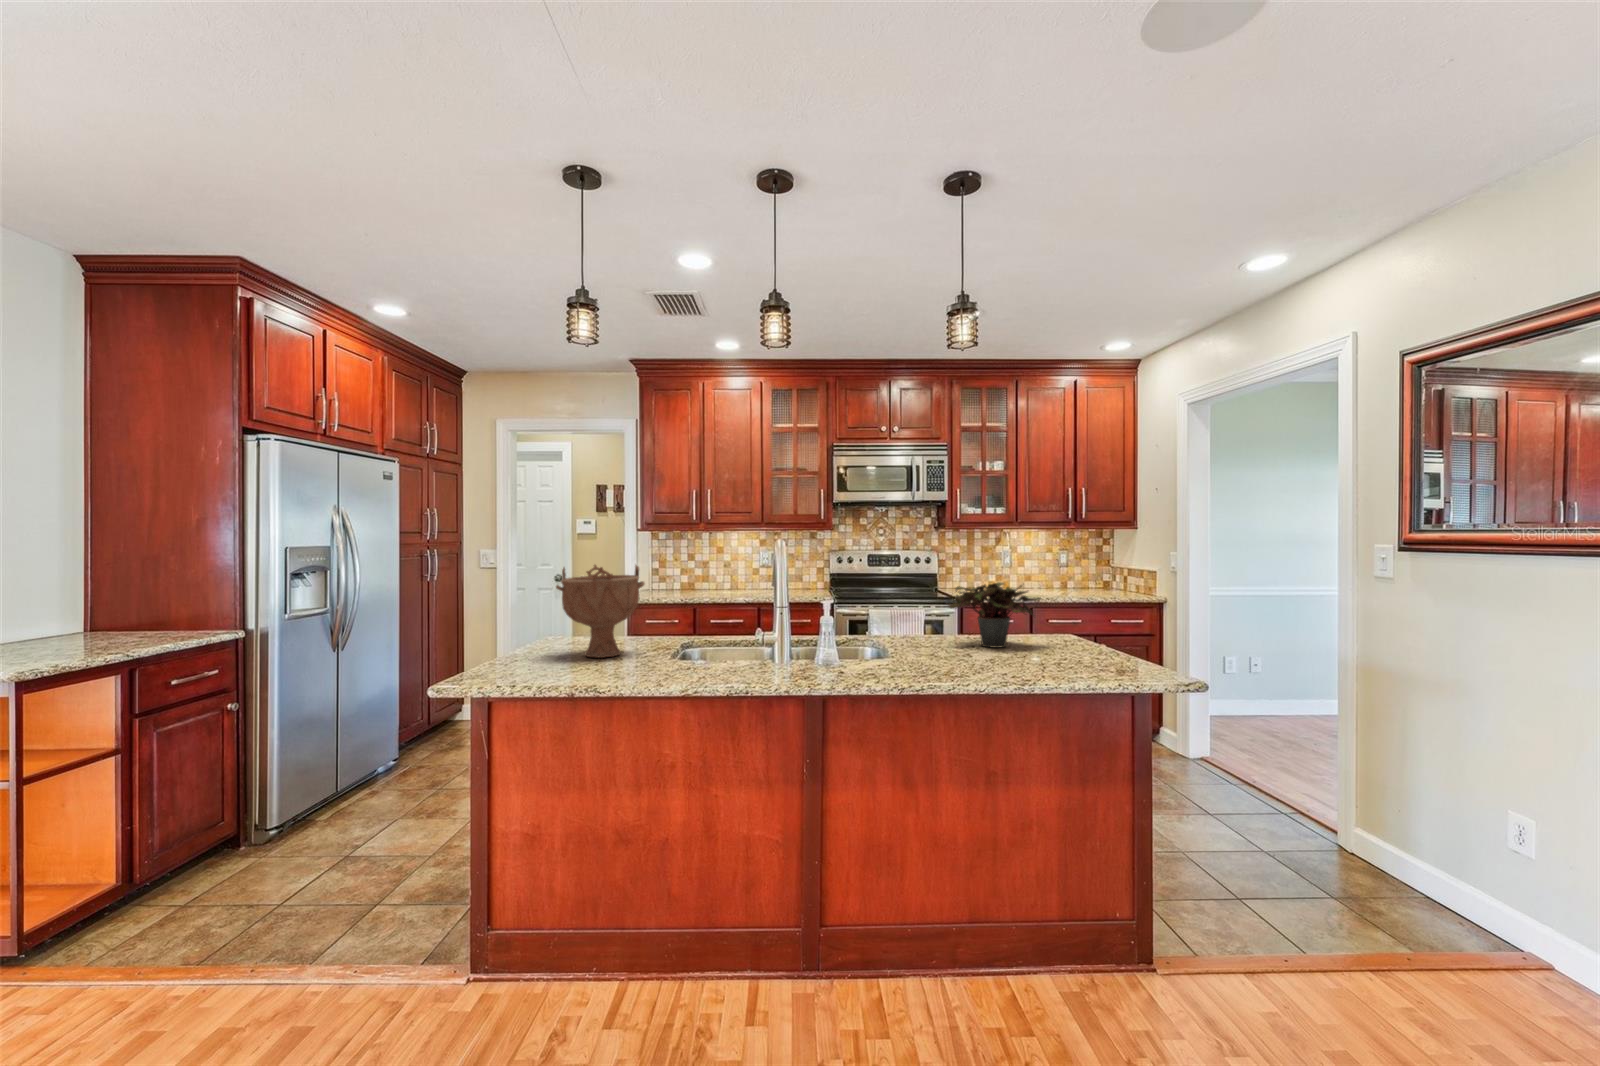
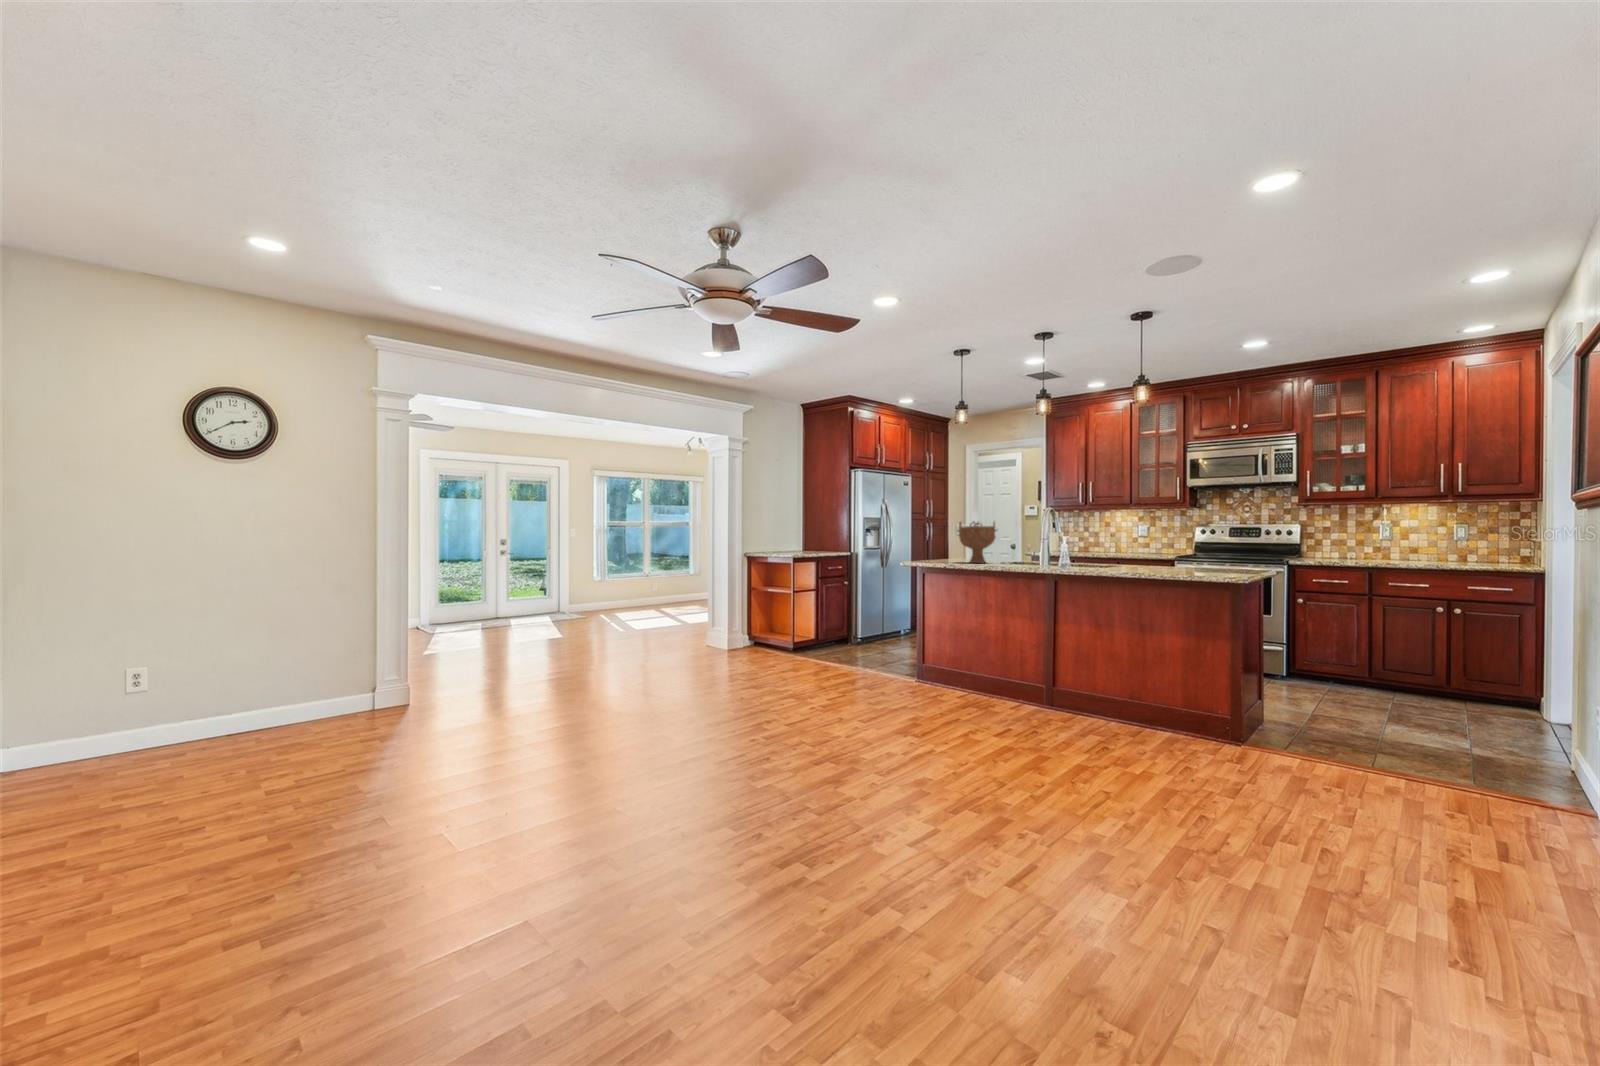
potted plant: present [948,582,1041,648] -> none [1170,531,1244,571]

